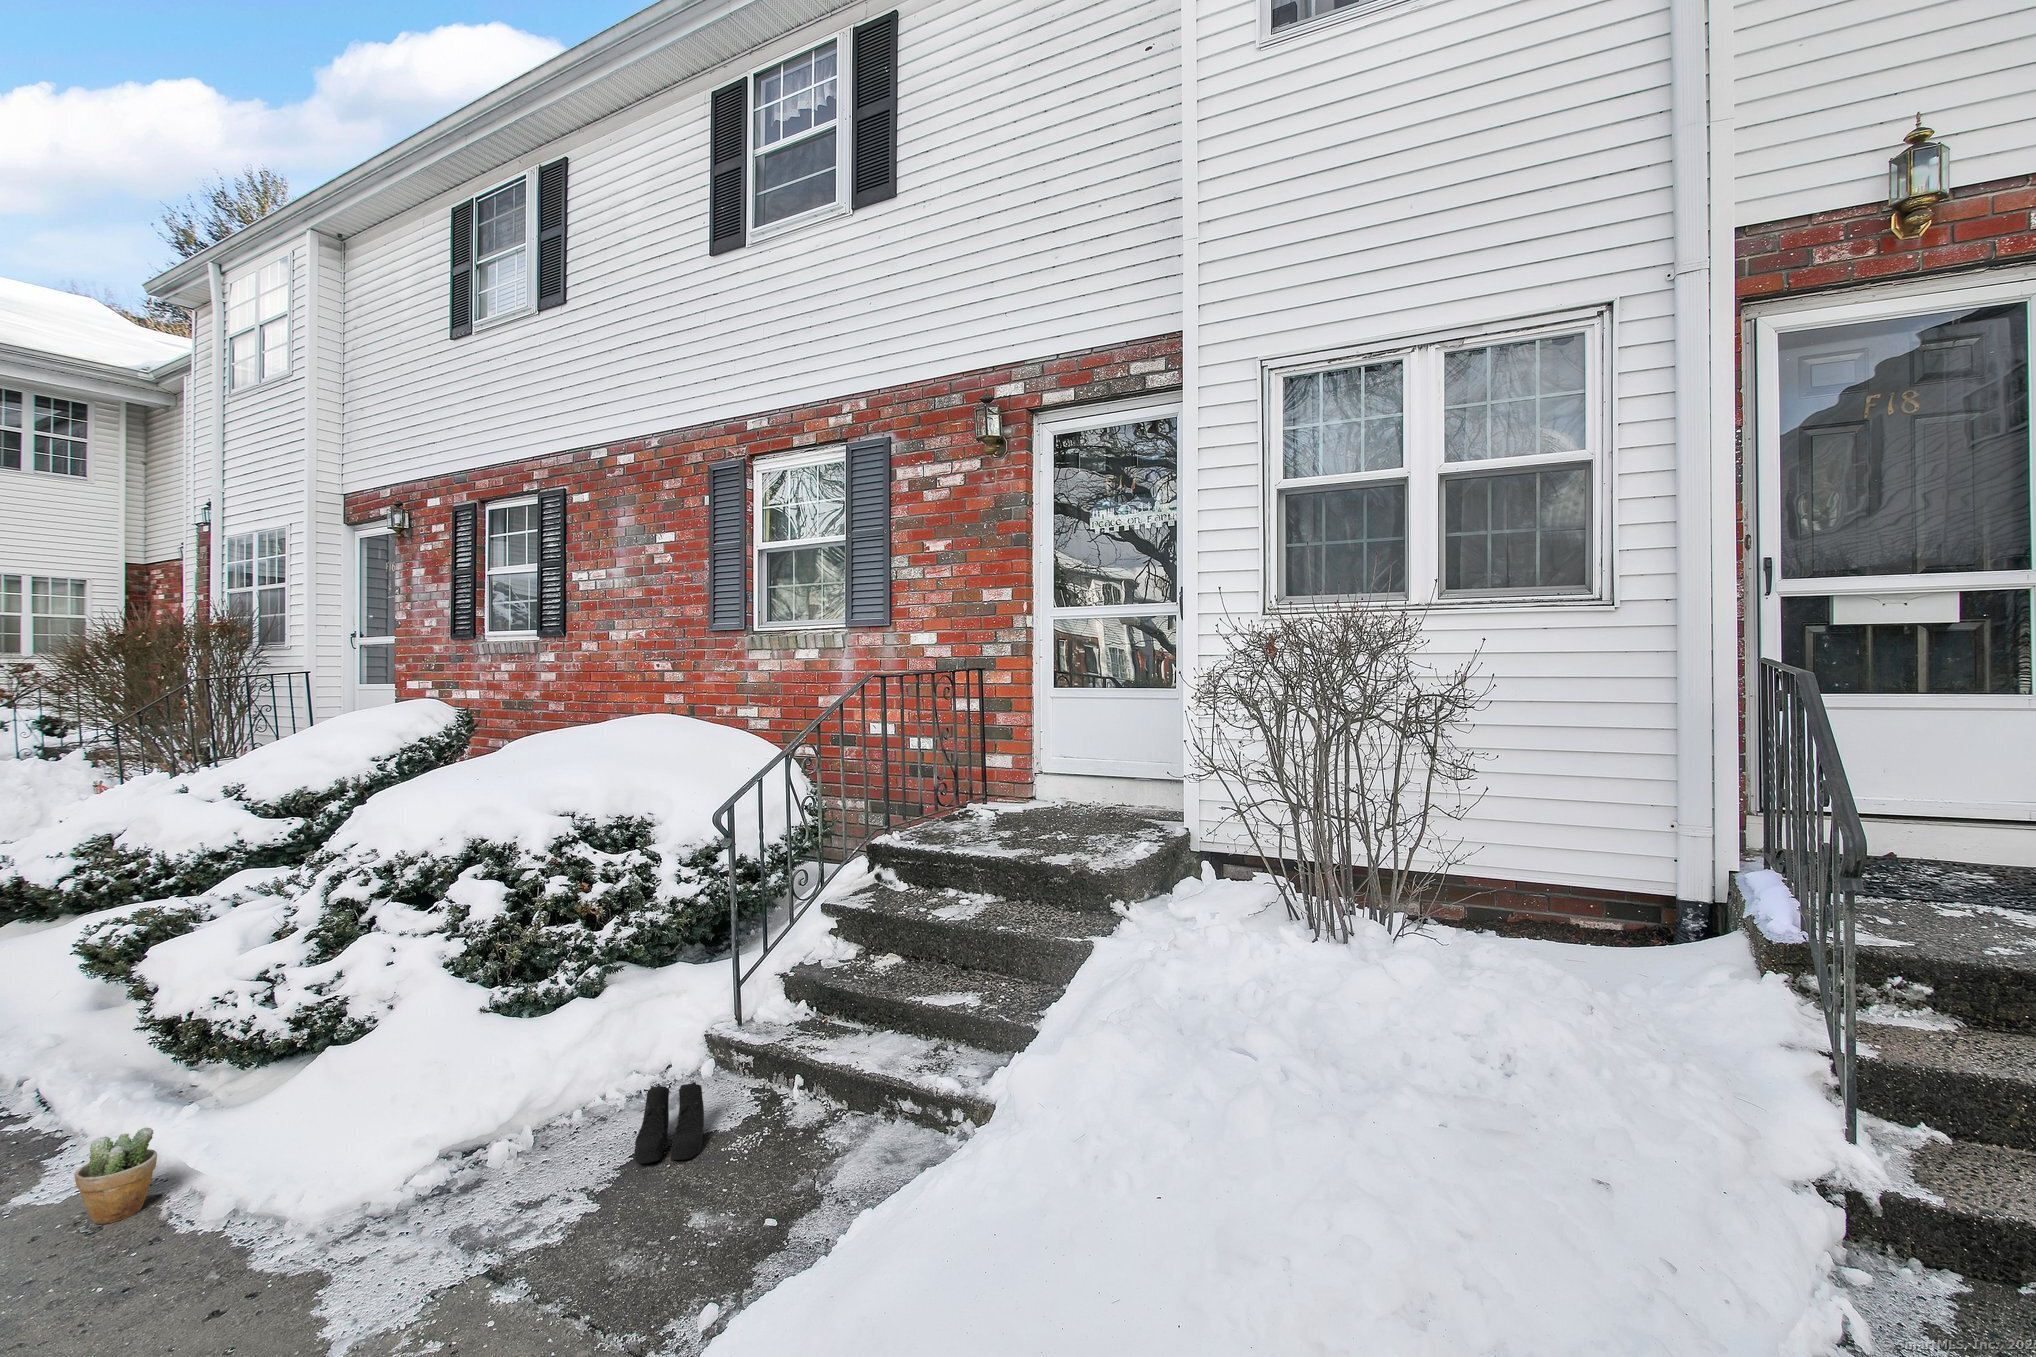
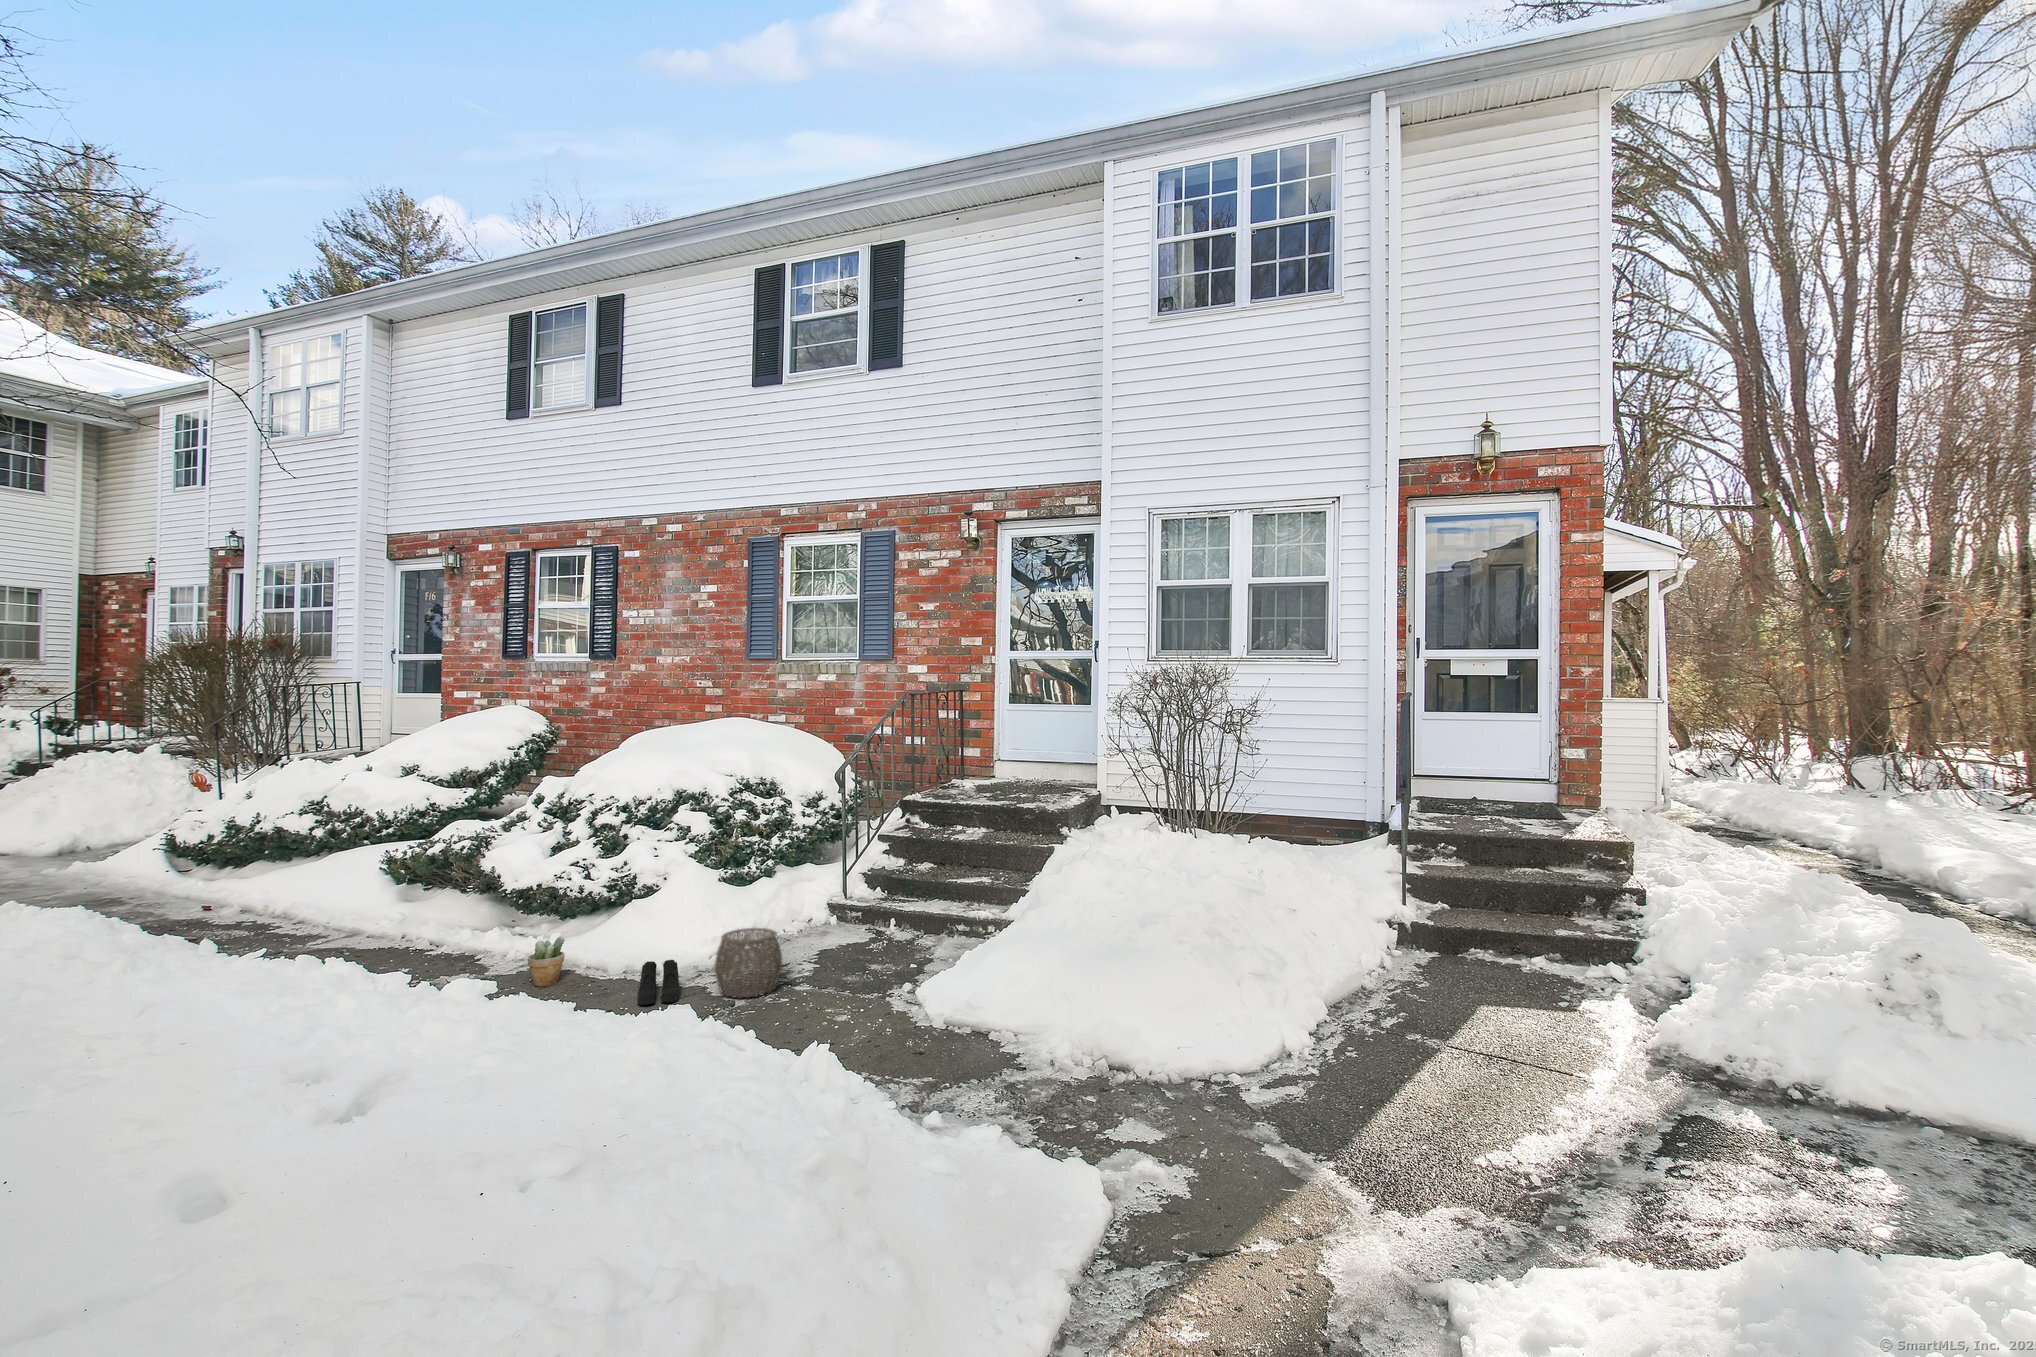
boots: present [634,1082,704,1164] -> present [637,960,679,1005]
woven basket: none [328,1140,486,1309] -> present [715,928,782,998]

